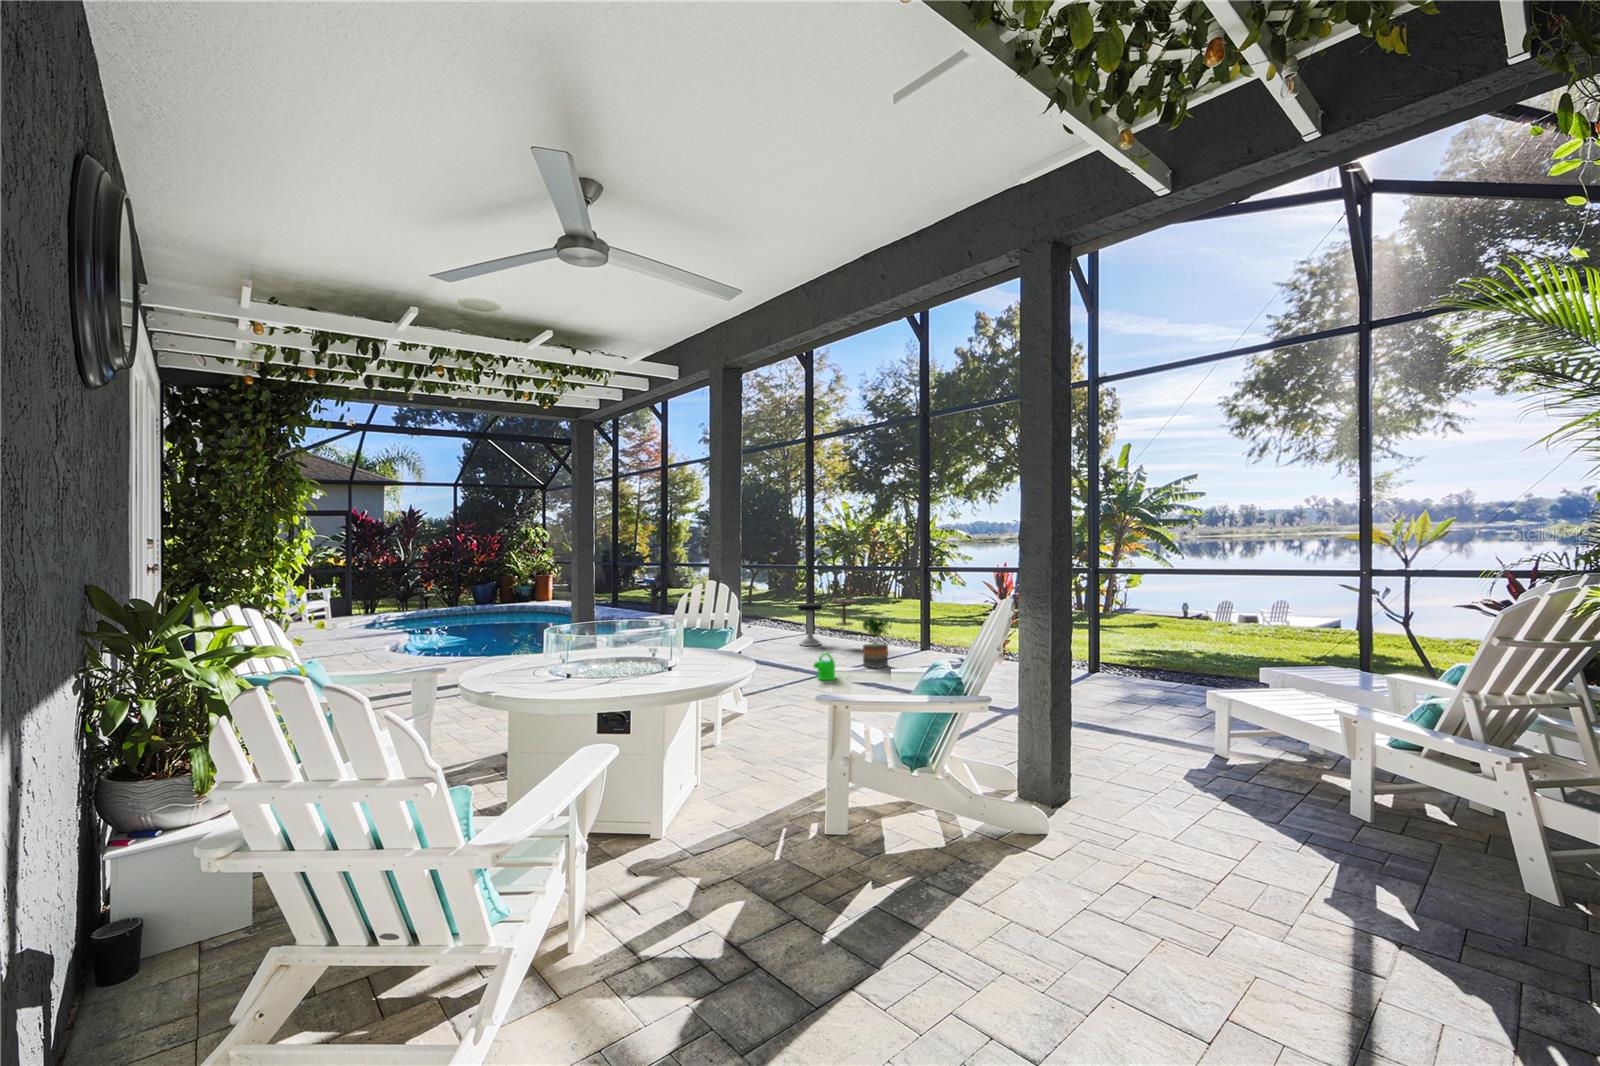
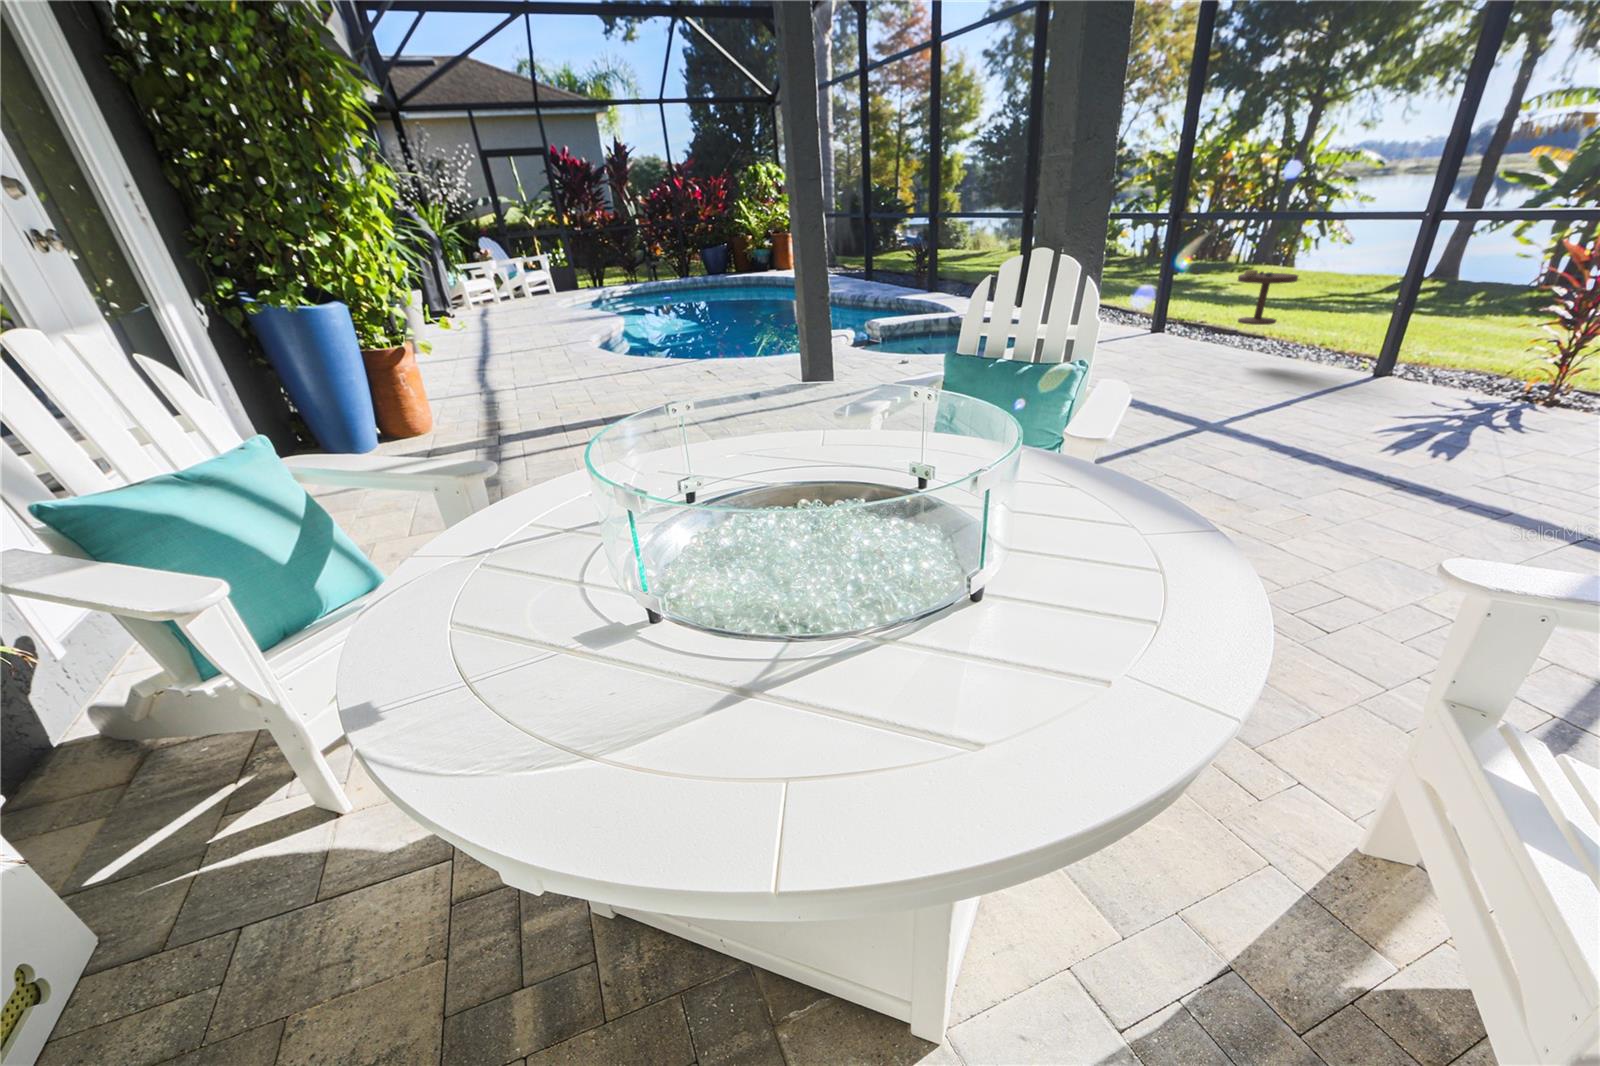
stool: present [798,603,822,646] -> none [1151,279,1212,358]
potted tree: present [863,618,892,668] -> none [1324,318,1435,431]
watering can: present [814,652,836,680] -> none [1232,401,1287,463]

